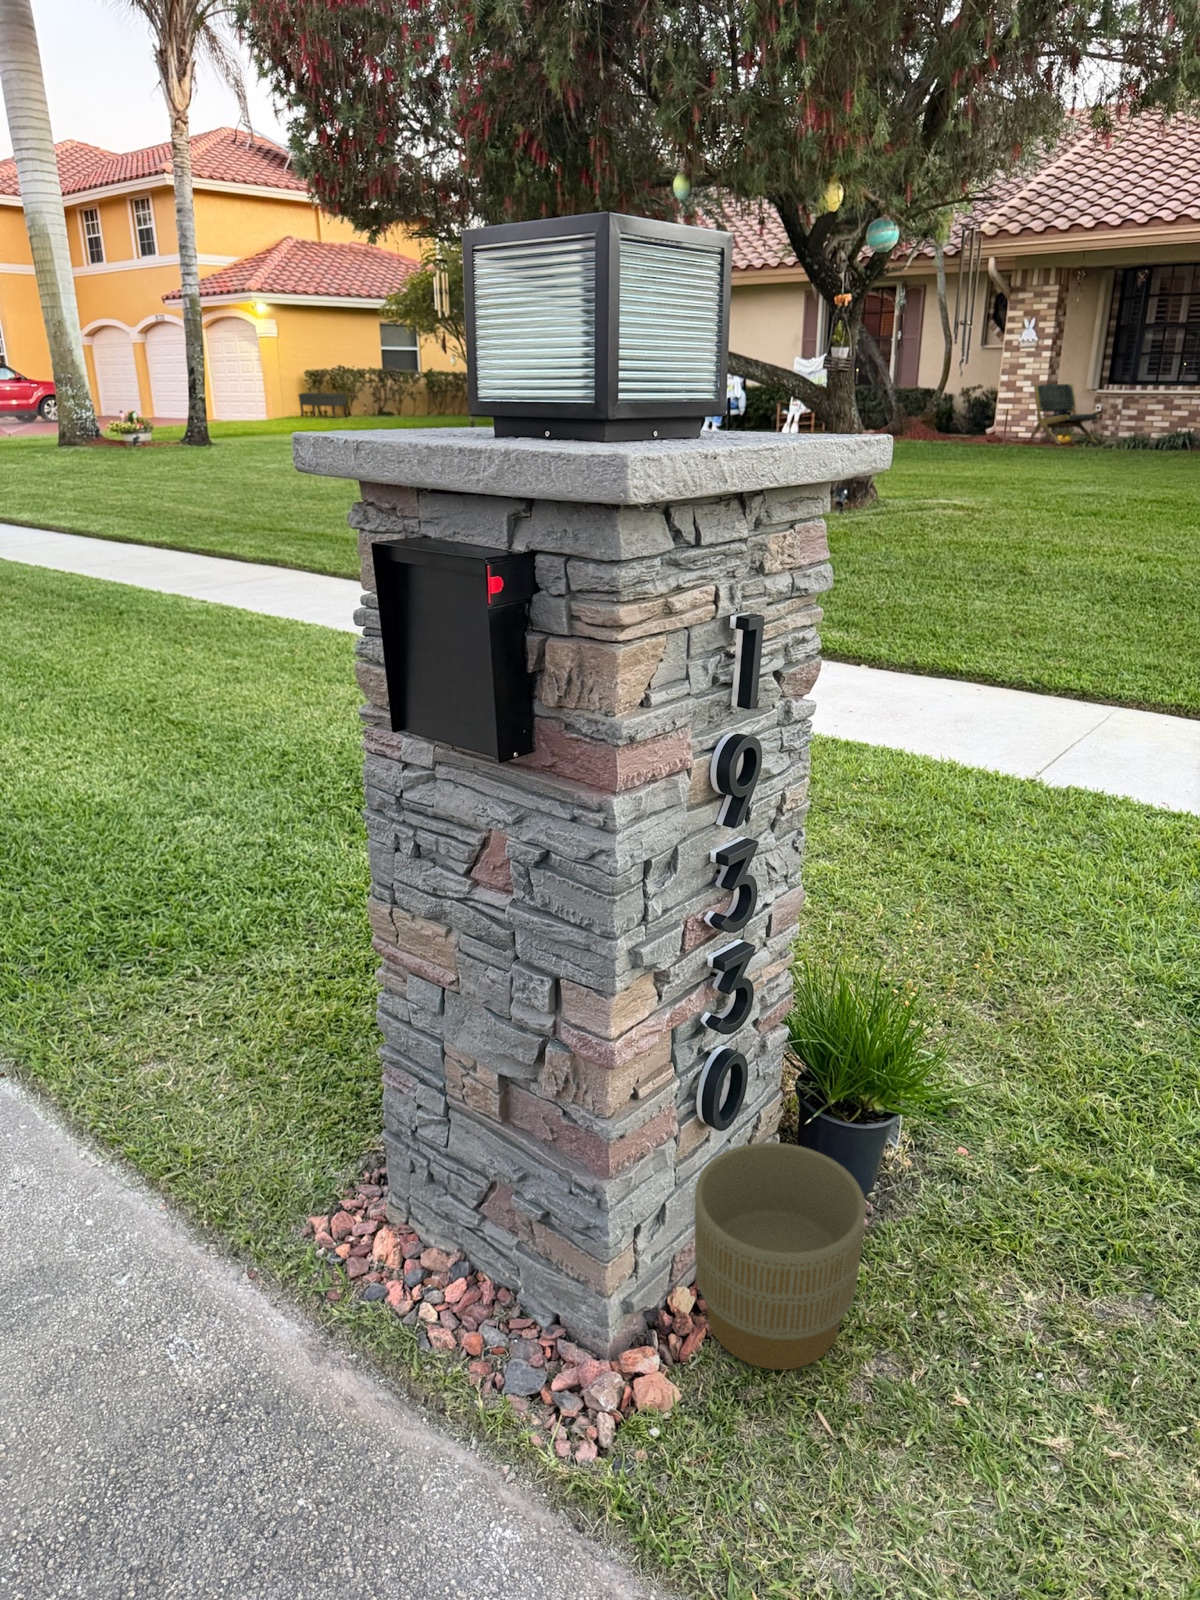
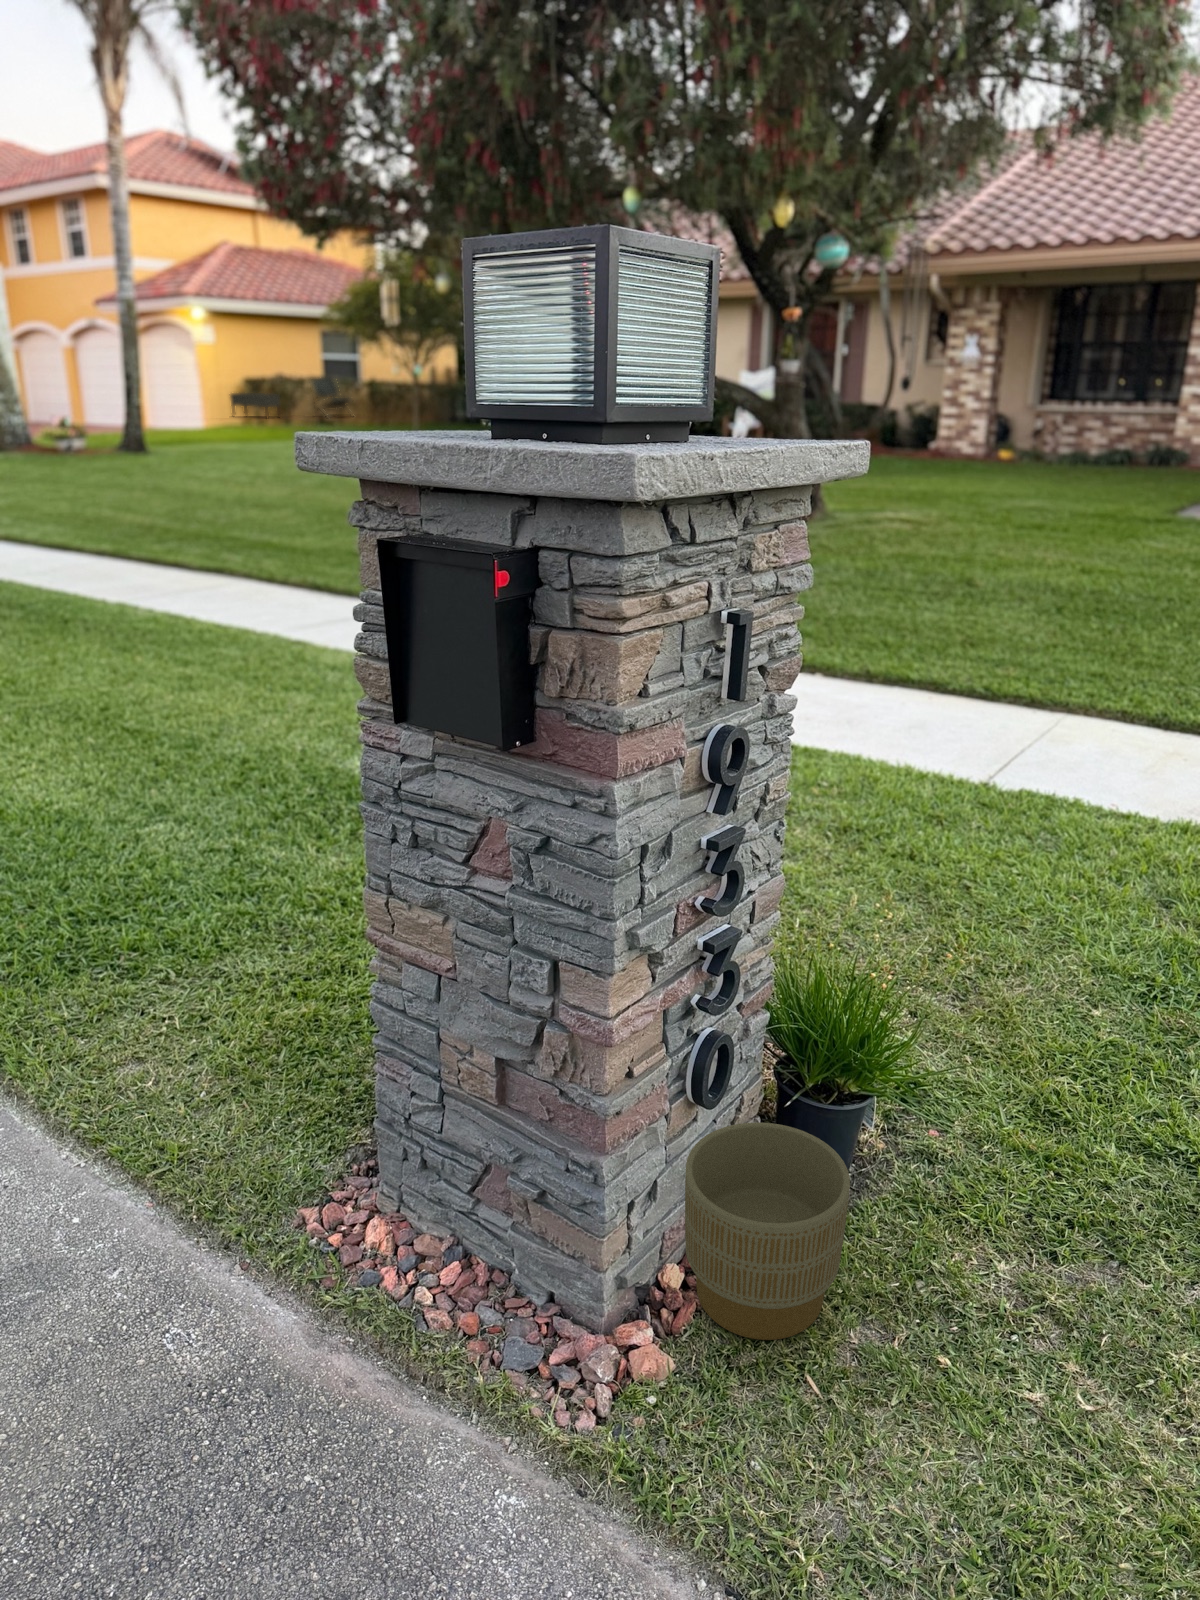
lounge chair: present [1030,384,1100,444] -> present [310,378,350,416]

